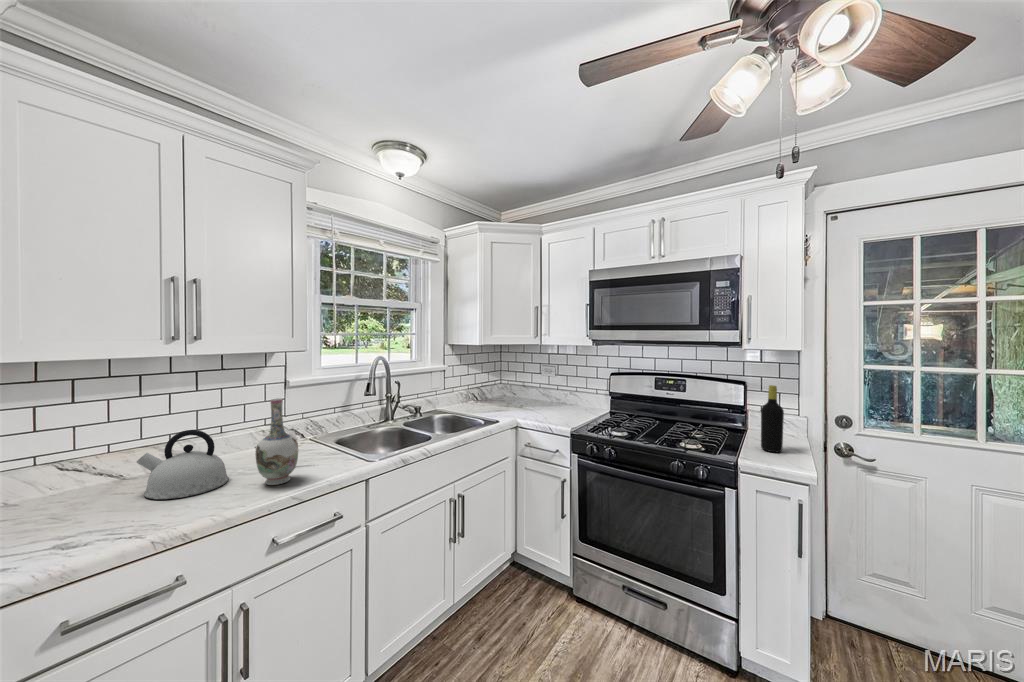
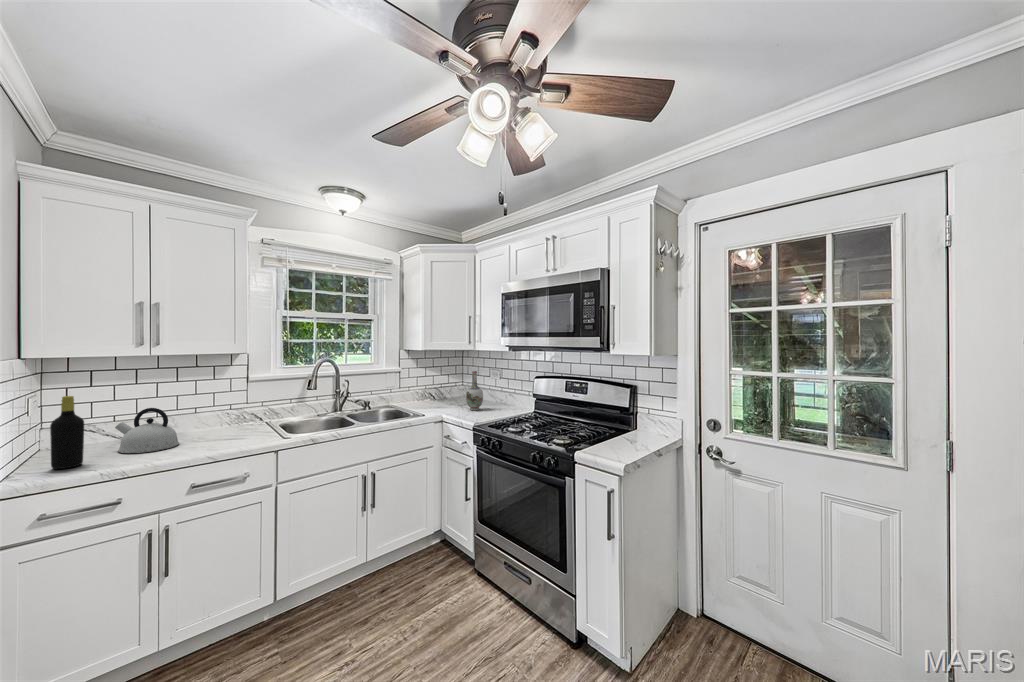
bottle: present [761,385,784,452] -> present [50,396,84,469]
vase: present [256,398,298,485] -> present [466,371,483,410]

